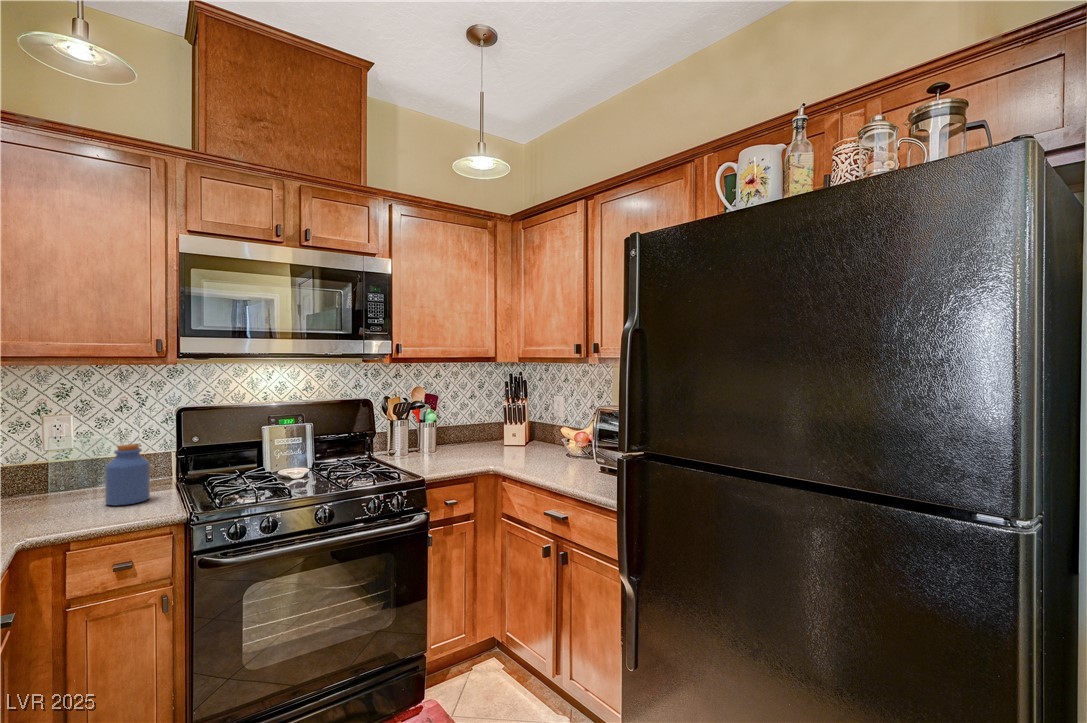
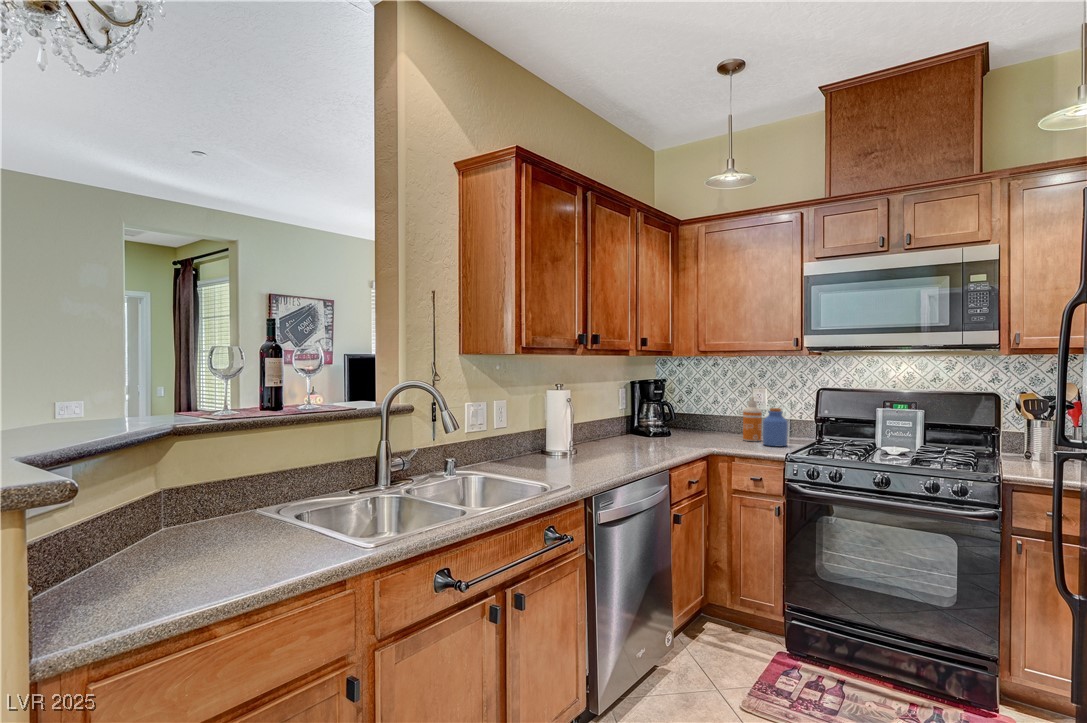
soap dispenser: none [47,431,85,506] -> present [743,397,762,441]

